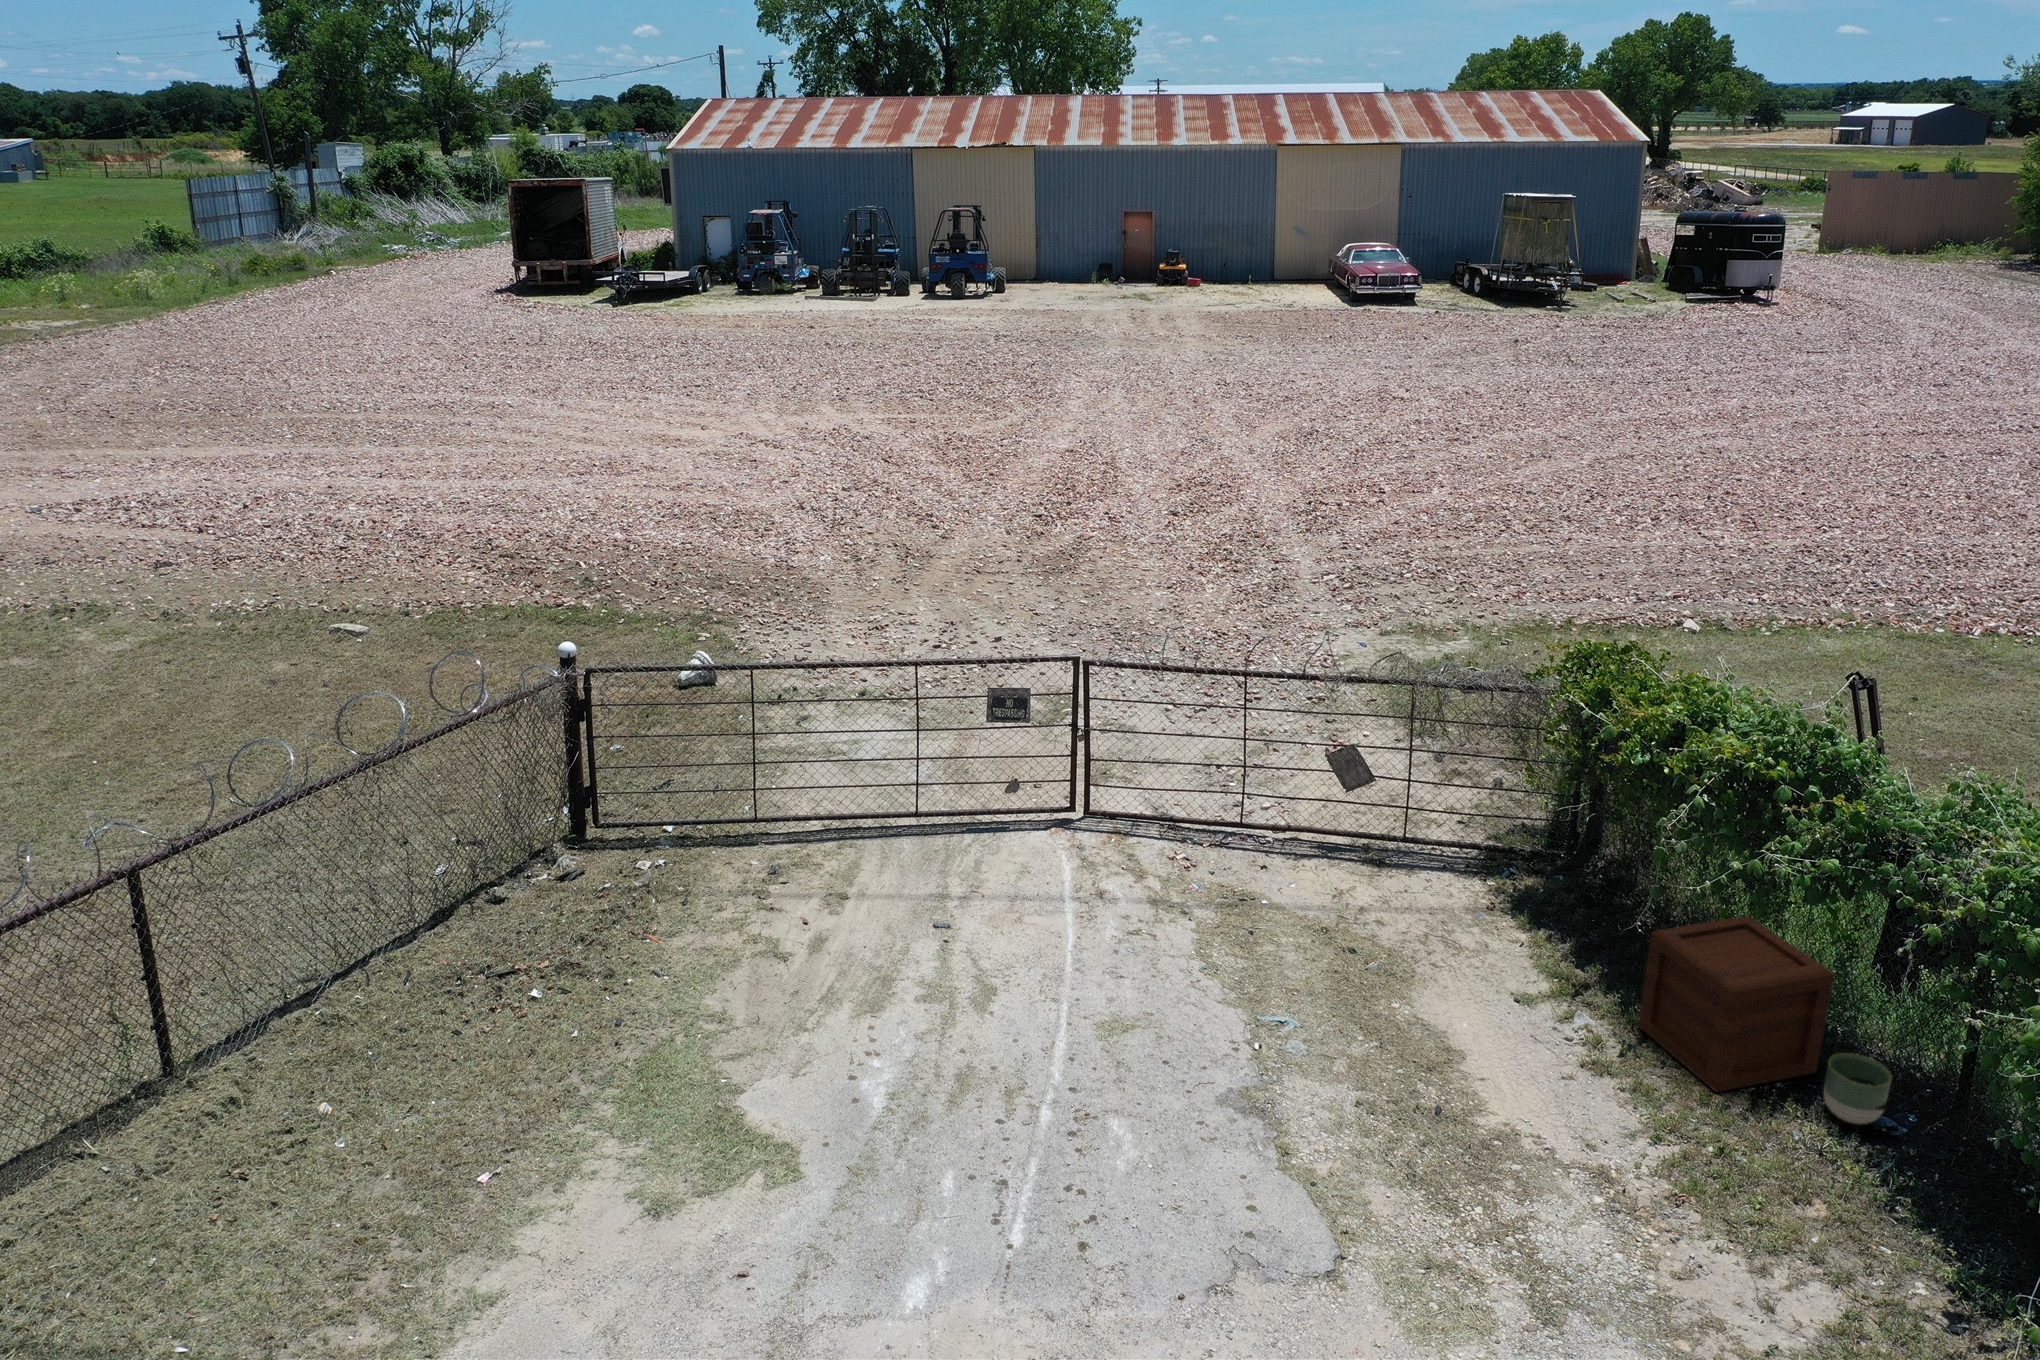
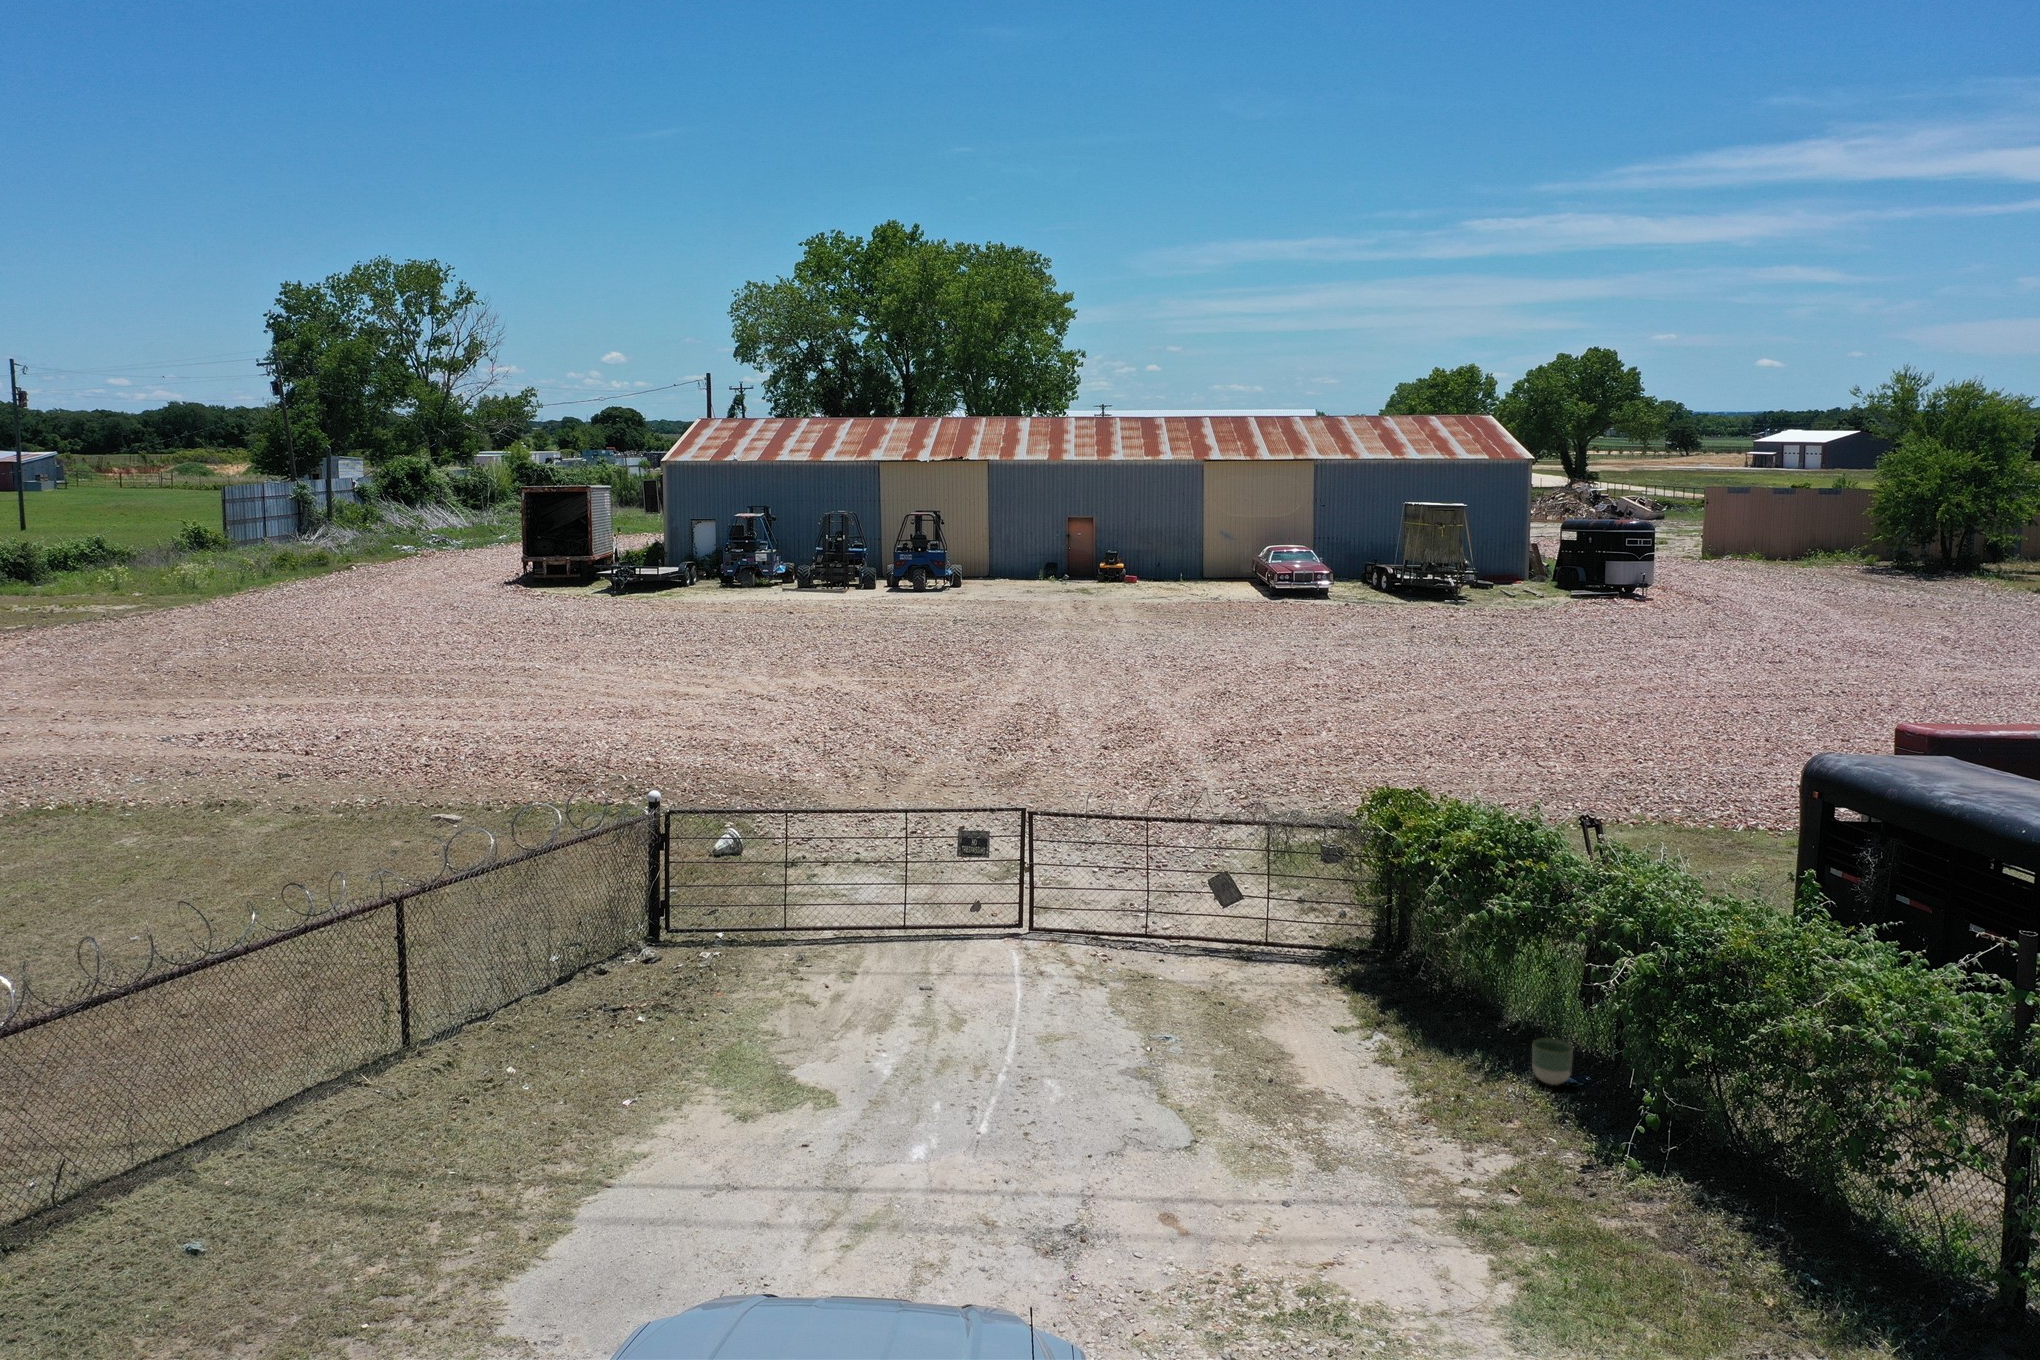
wooden crate: present [1638,916,1835,1092] -> none [1417,959,1538,1071]

